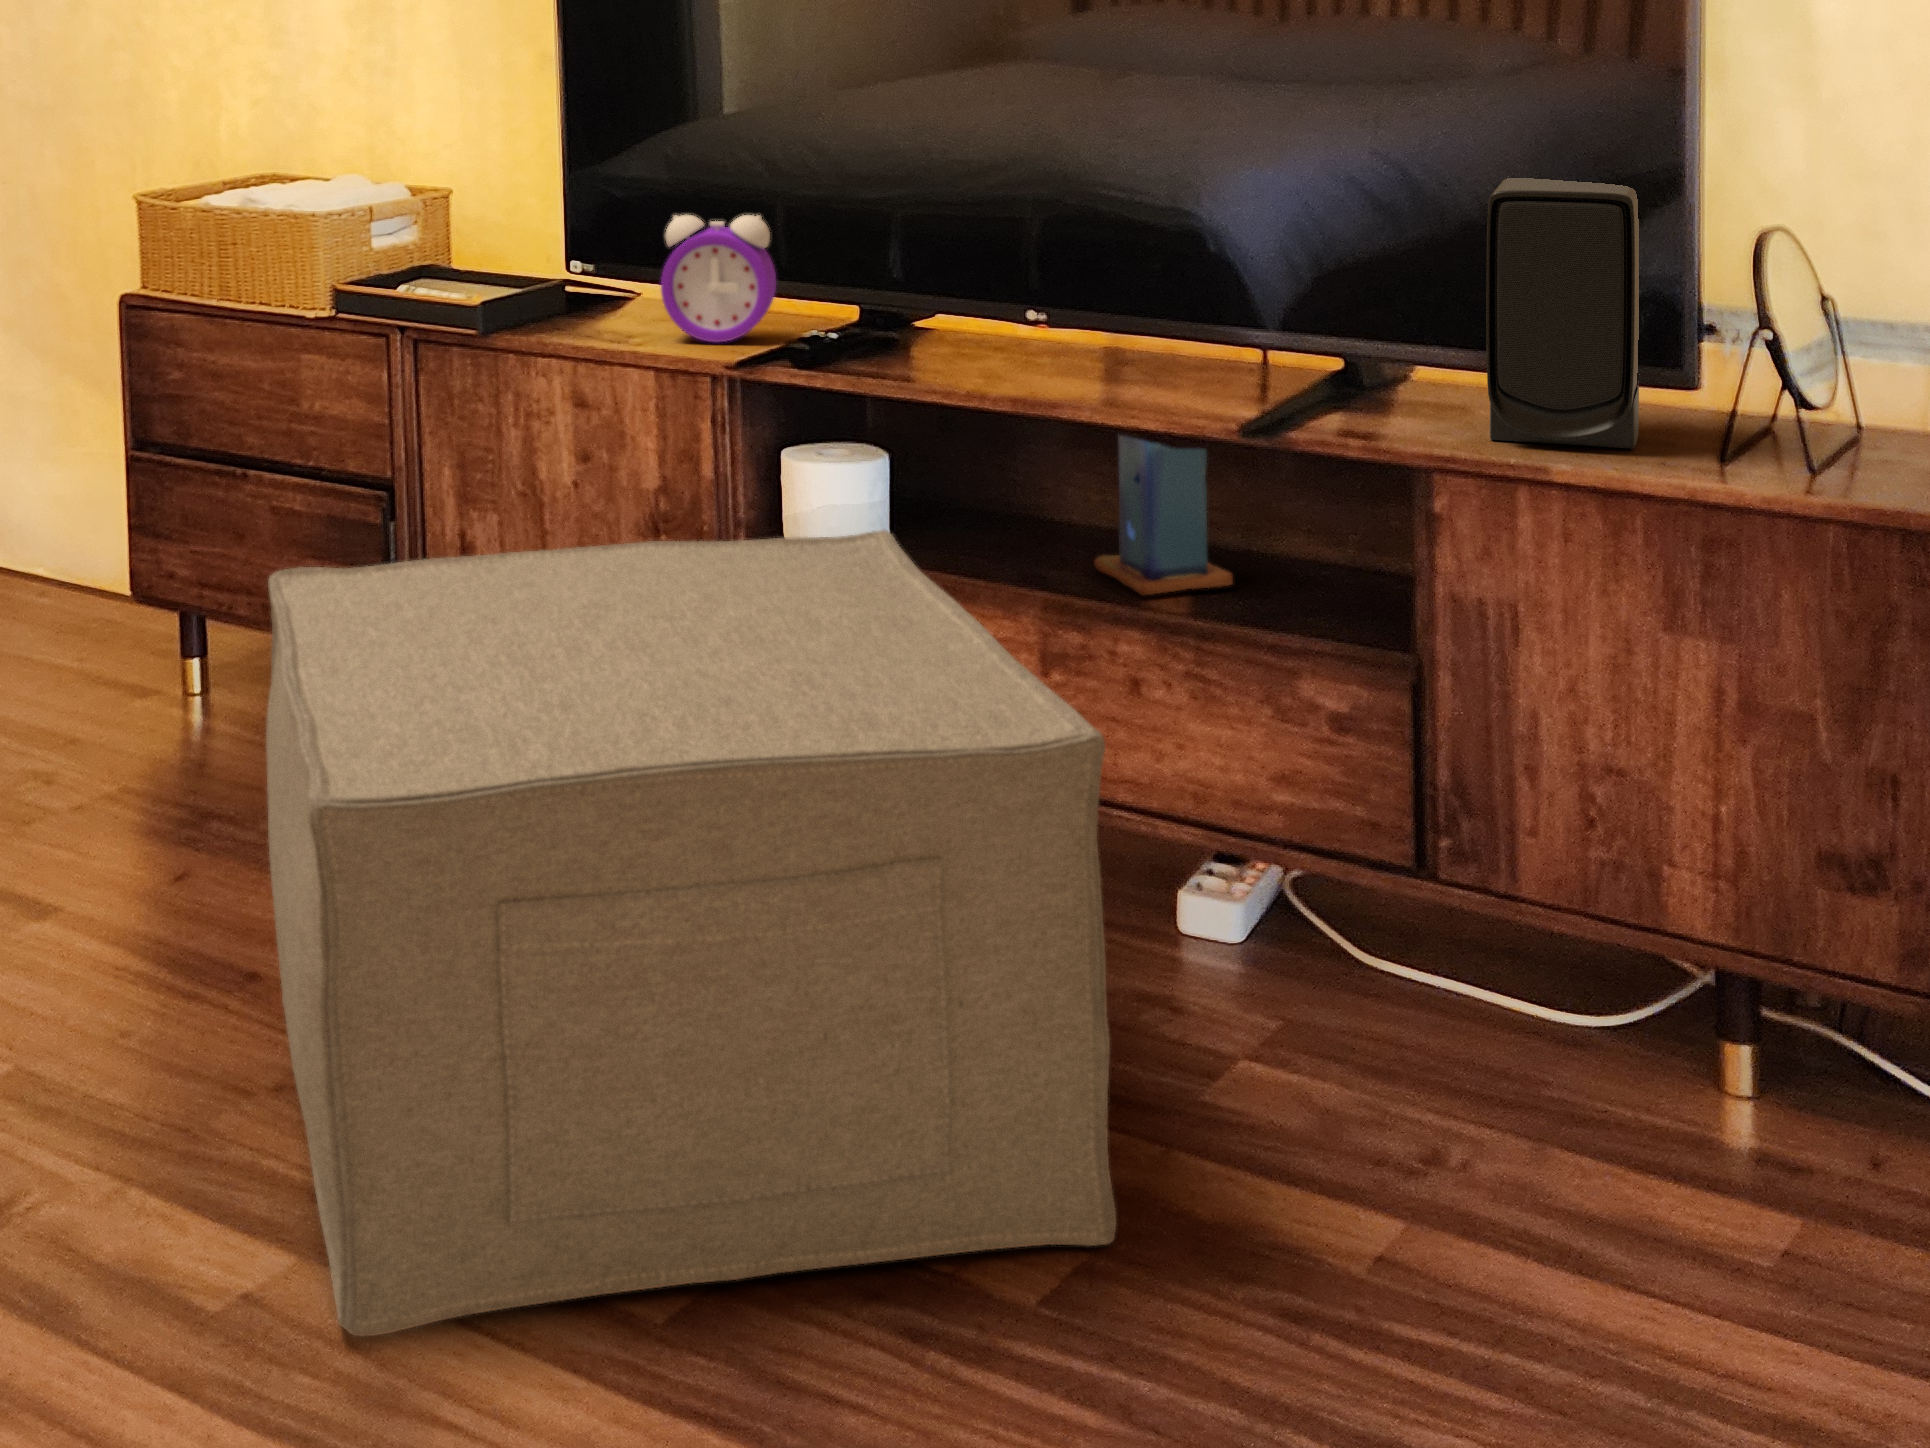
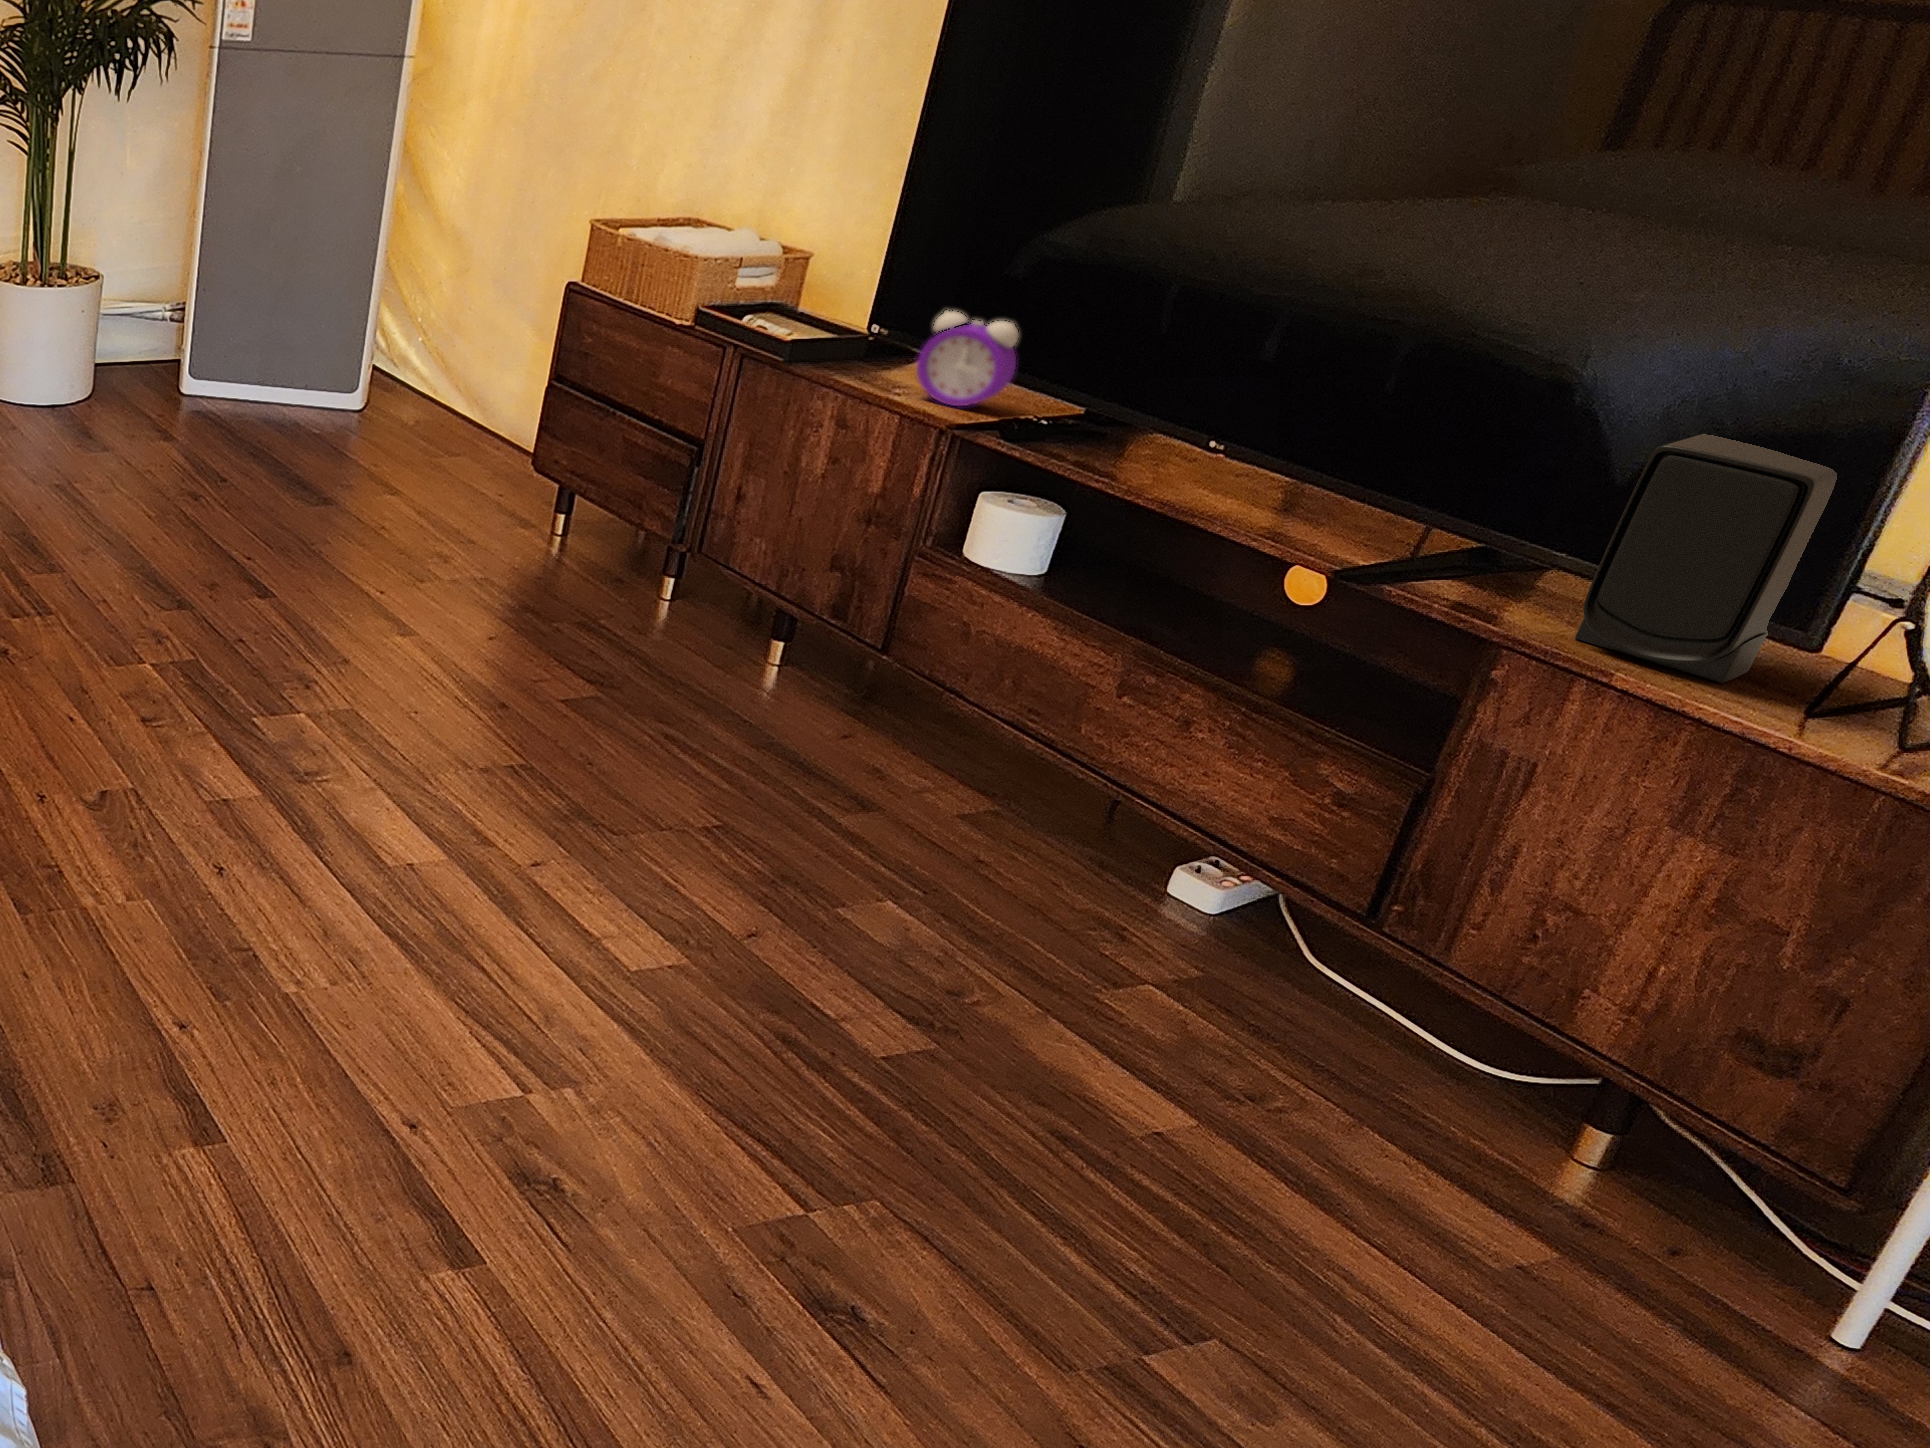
candle: present [1095,436,1233,595] -> none [1194,524,1325,678]
ottoman: present [266,530,1116,1336] -> none [453,483,1060,1044]

